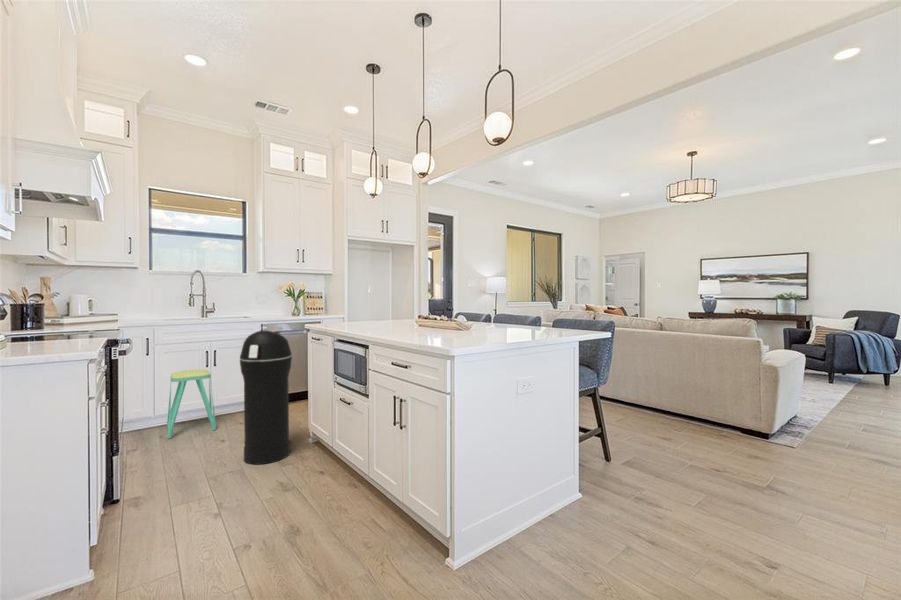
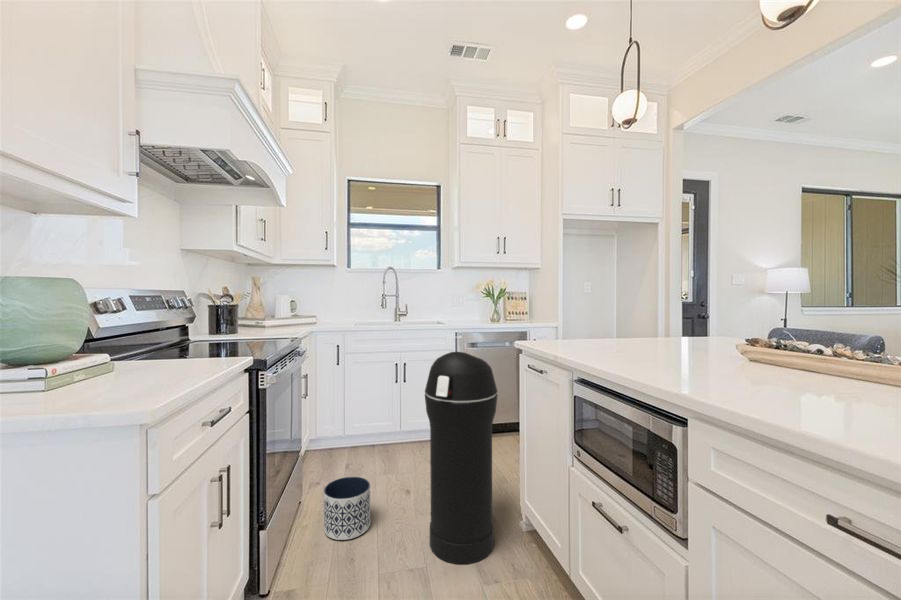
stool: present [167,369,216,438] -> none [352,387,403,472]
planter: none [154,430,194,471] -> present [324,477,370,540]

